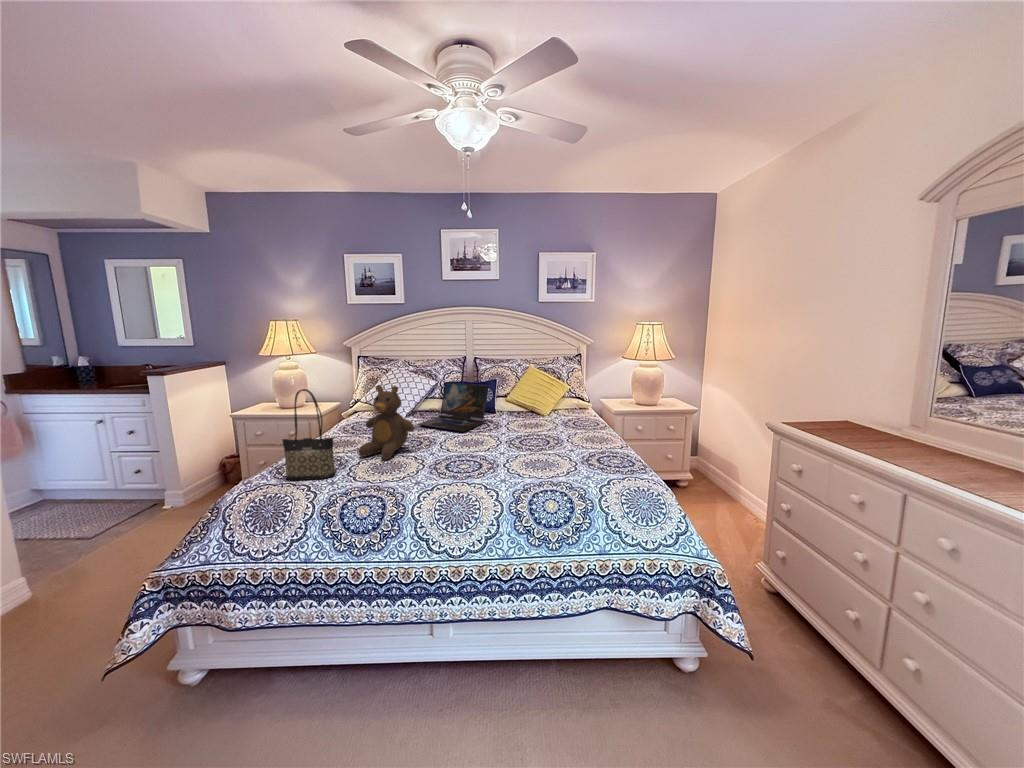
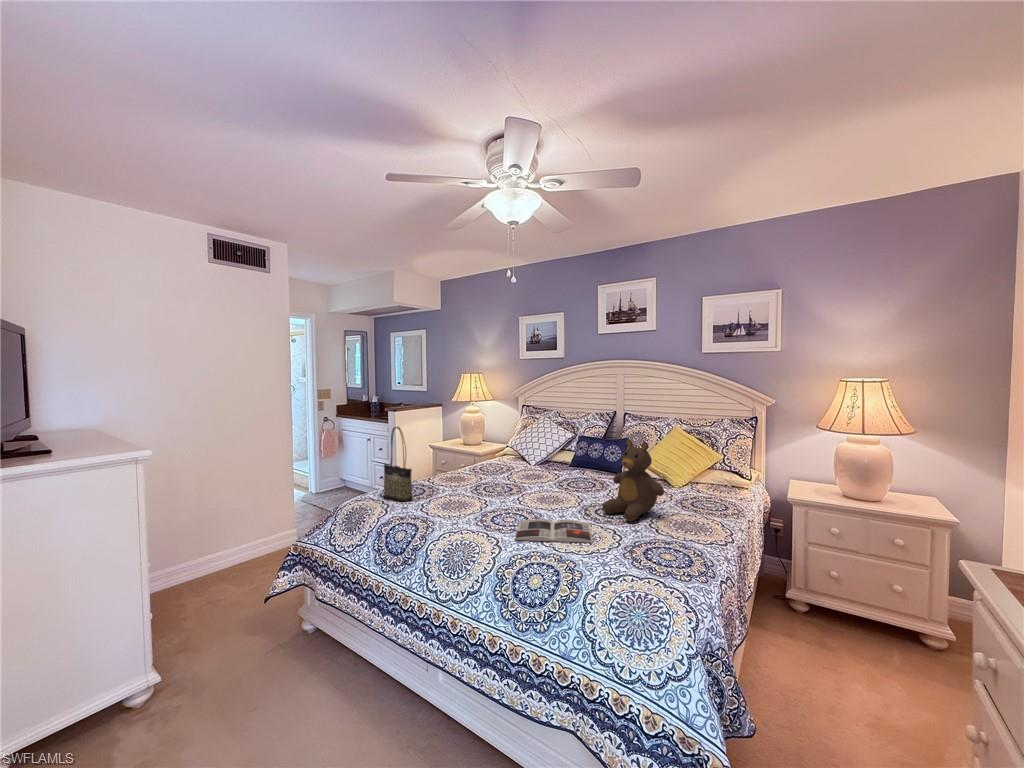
laptop: present [418,382,489,432] -> none [525,435,595,487]
teddy bear: present [358,385,414,459] -> present [602,439,664,521]
magazine: none [483,453,562,480] -> present [515,519,592,543]

